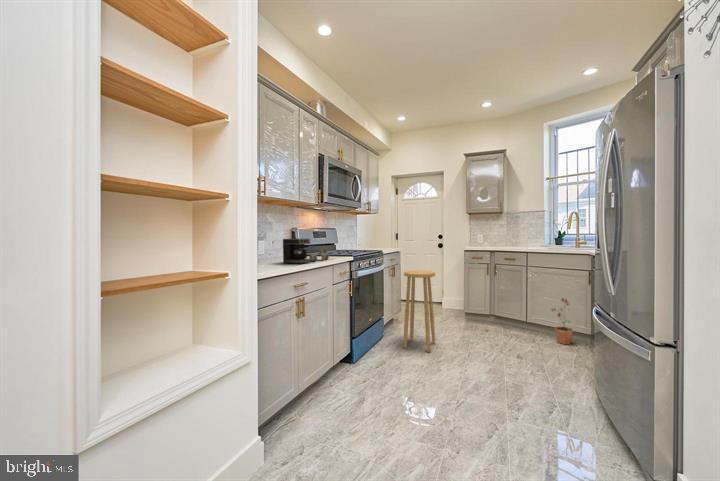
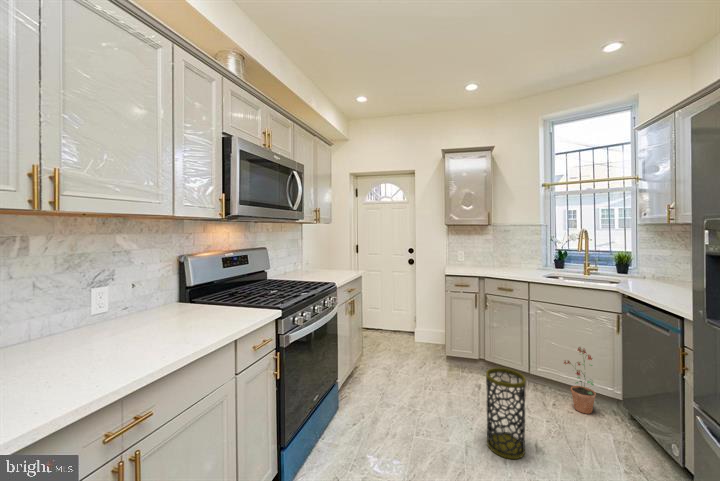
coffee maker: present [283,239,329,264] -> none [115,293,227,356]
stool: present [403,270,435,352] -> none [366,315,413,448]
trash can: none [485,305,511,360] -> present [486,368,526,459]

